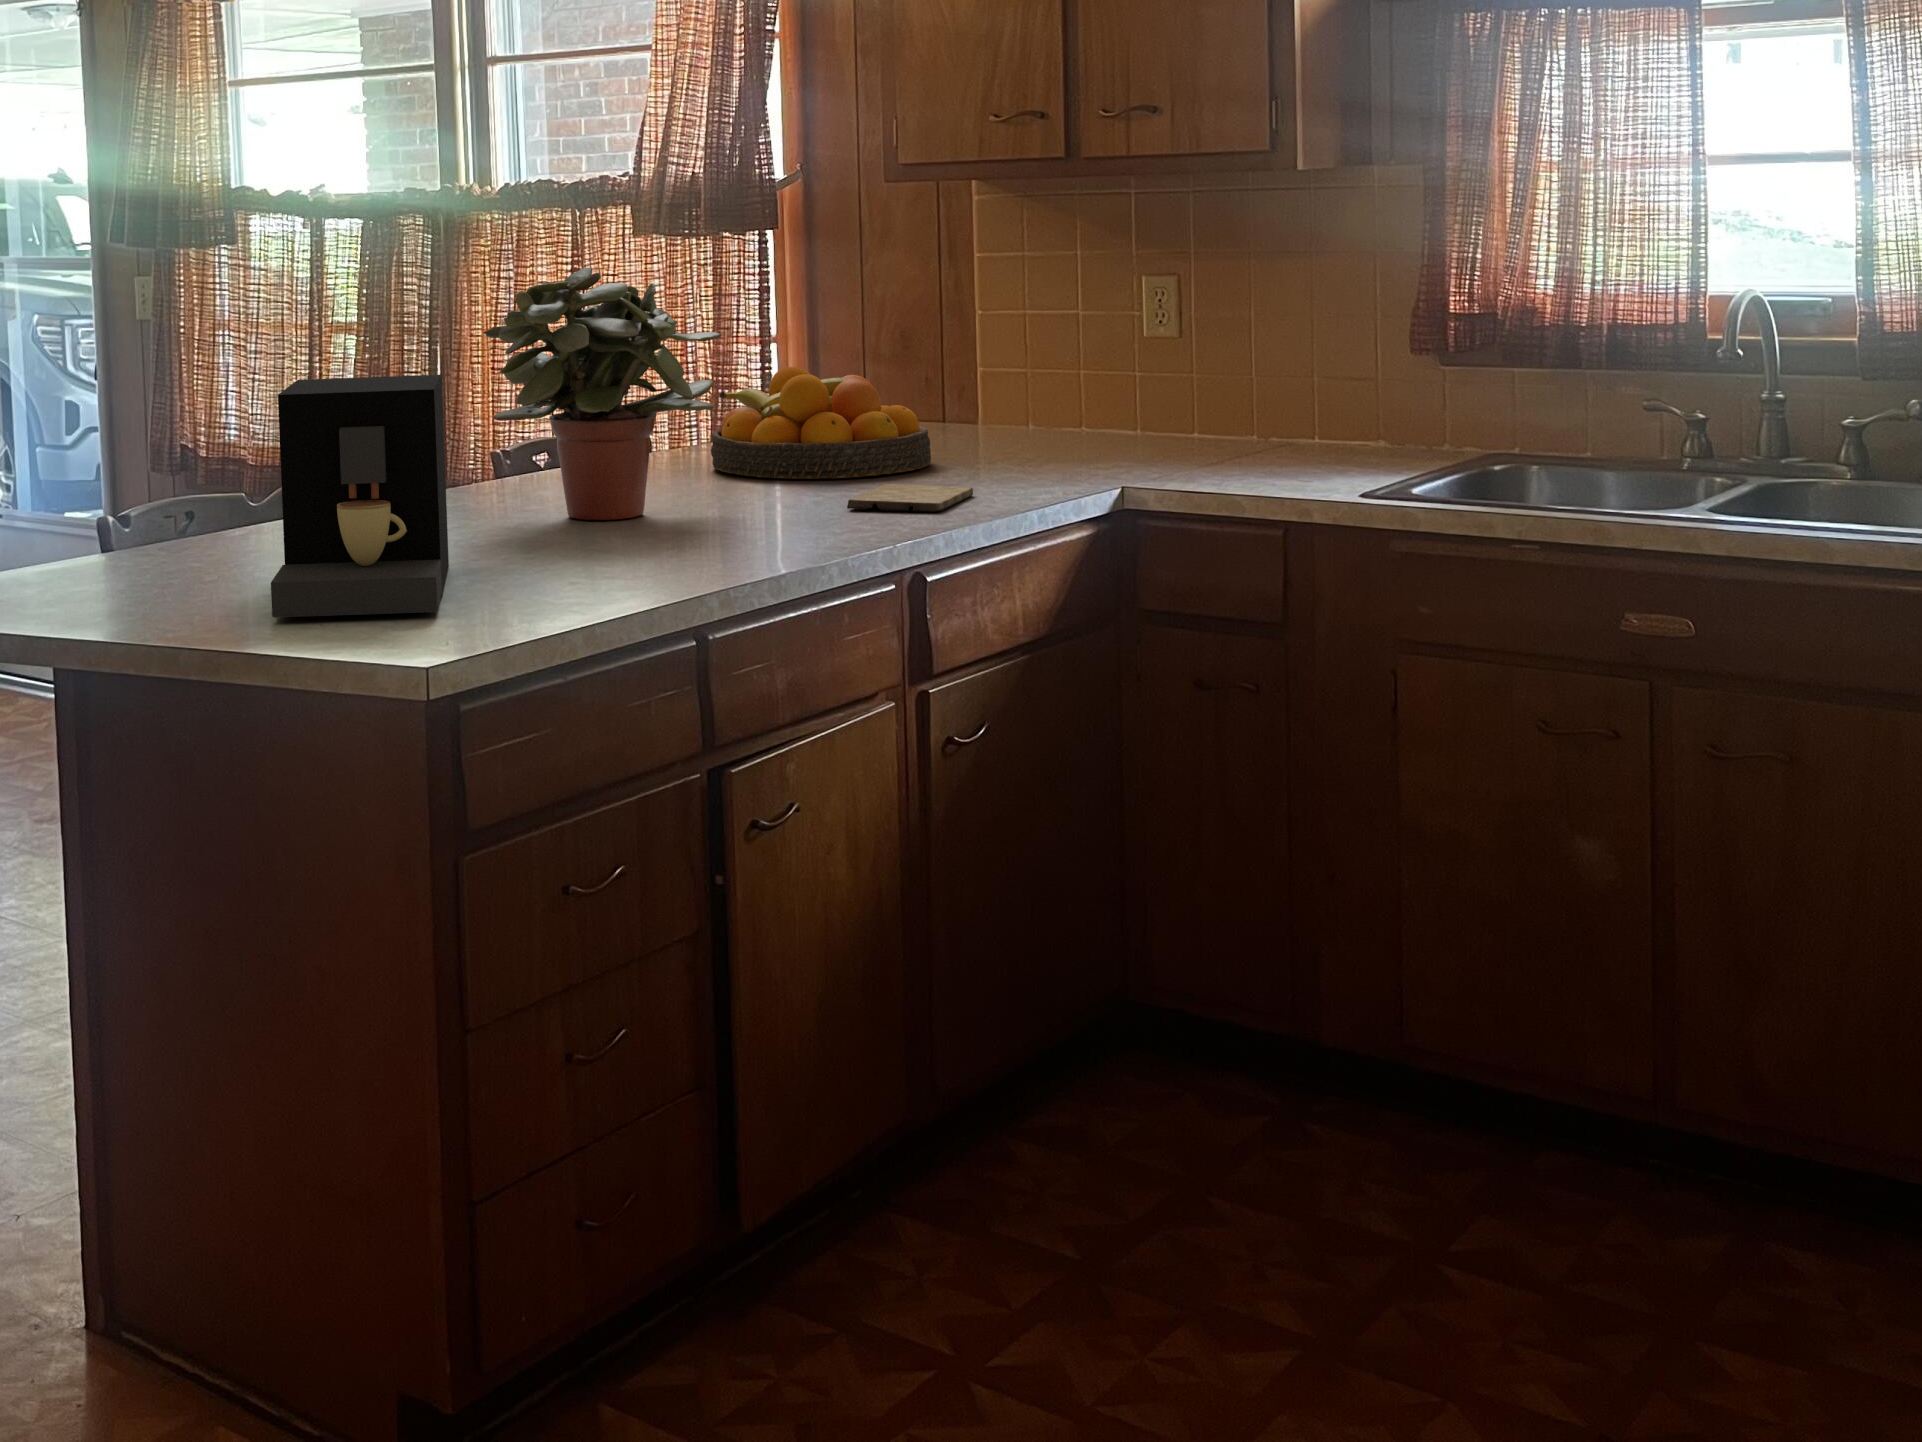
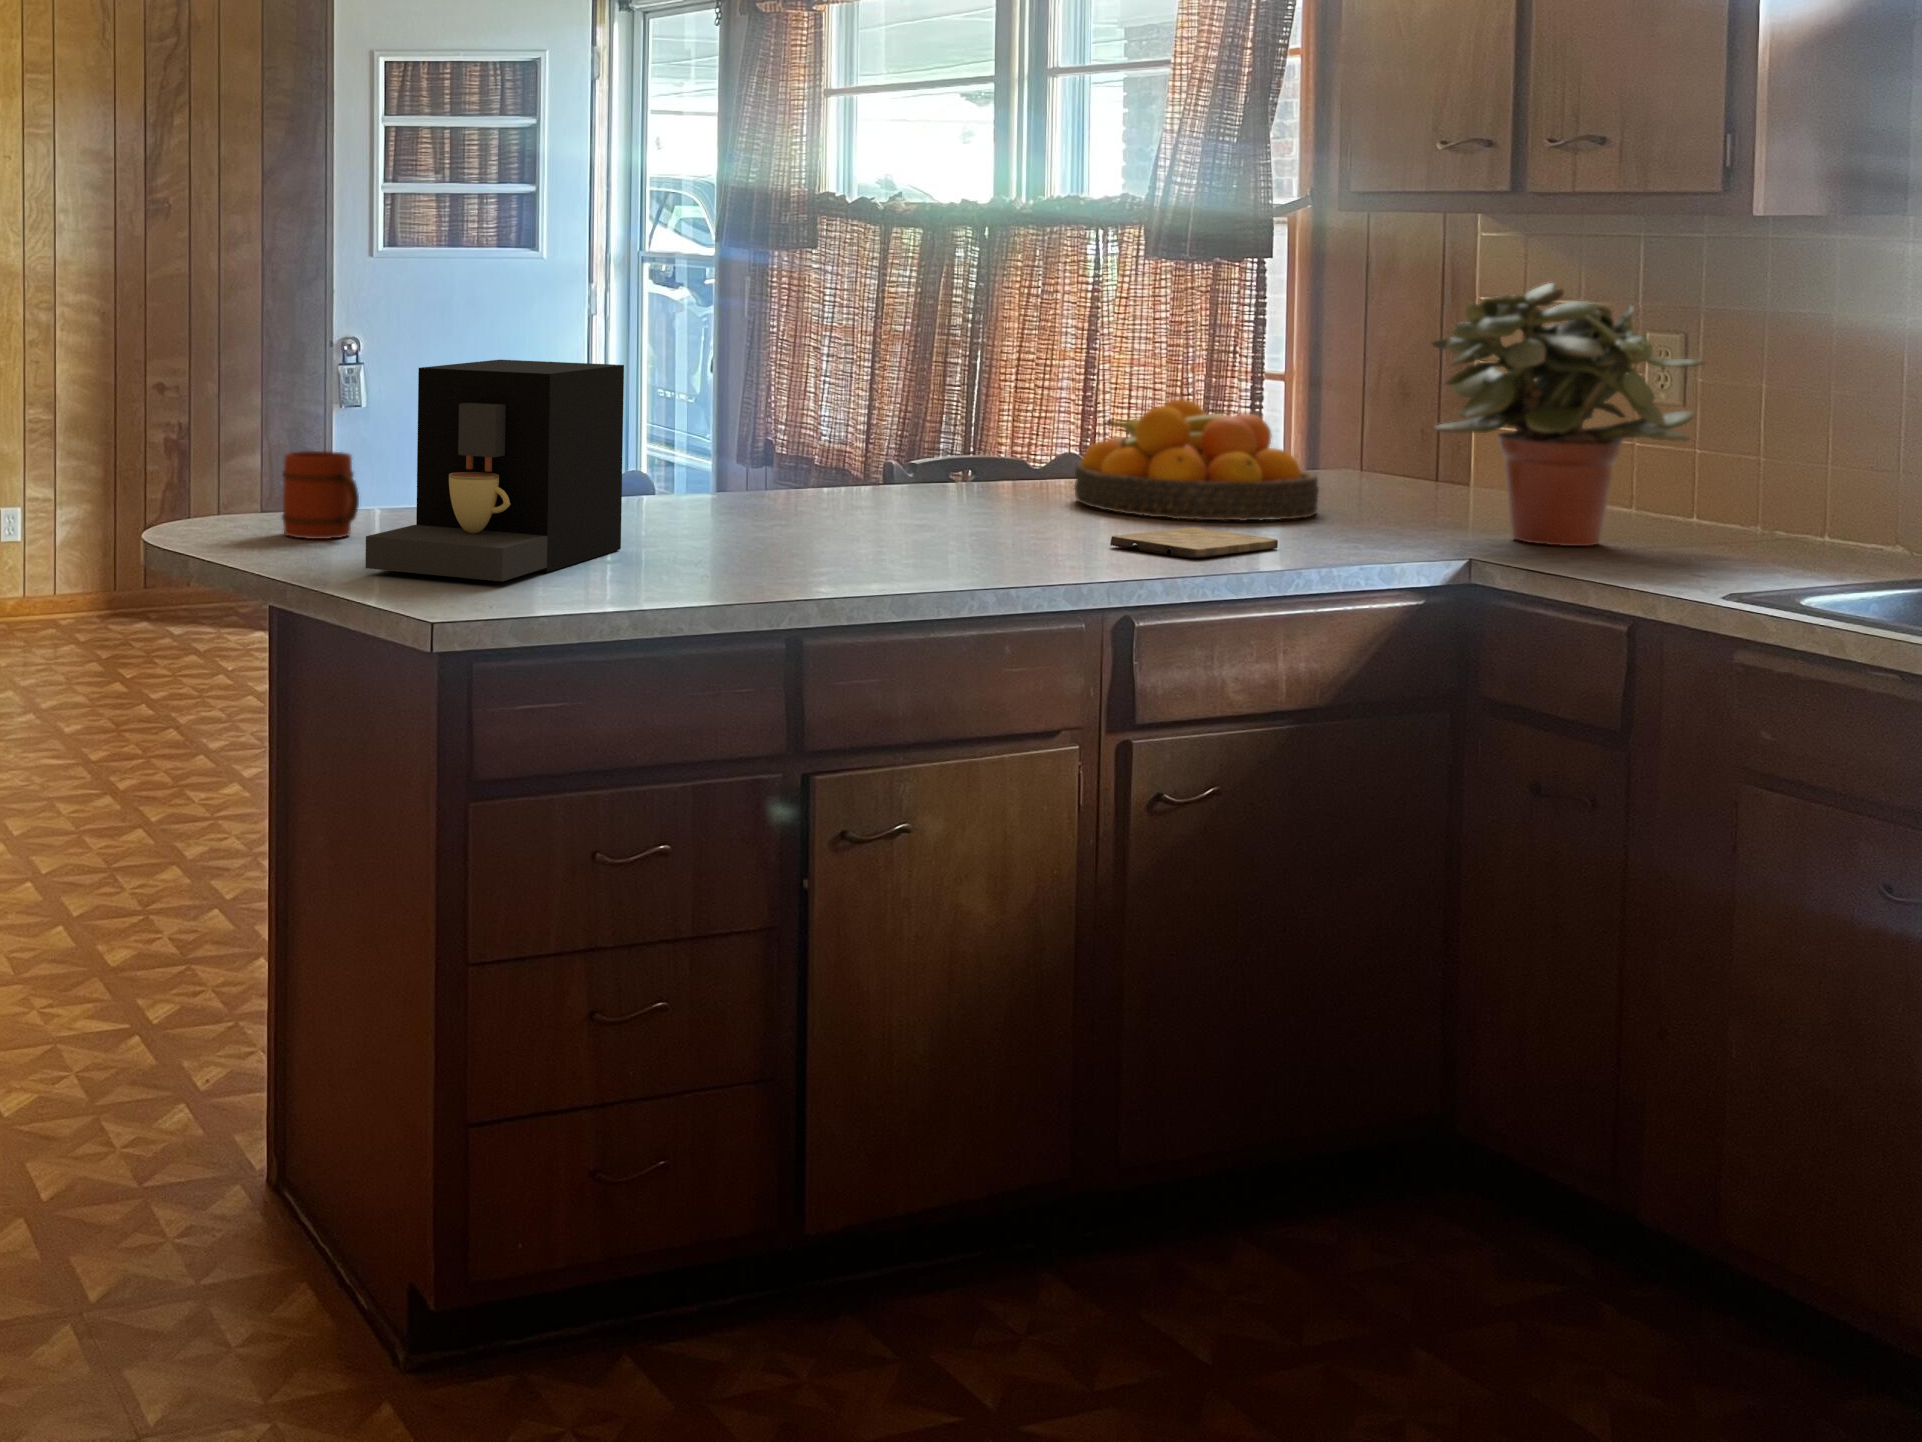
potted plant: present [483,267,722,520] -> present [1432,283,1704,546]
mug: none [70,496,169,596] -> present [282,451,359,539]

